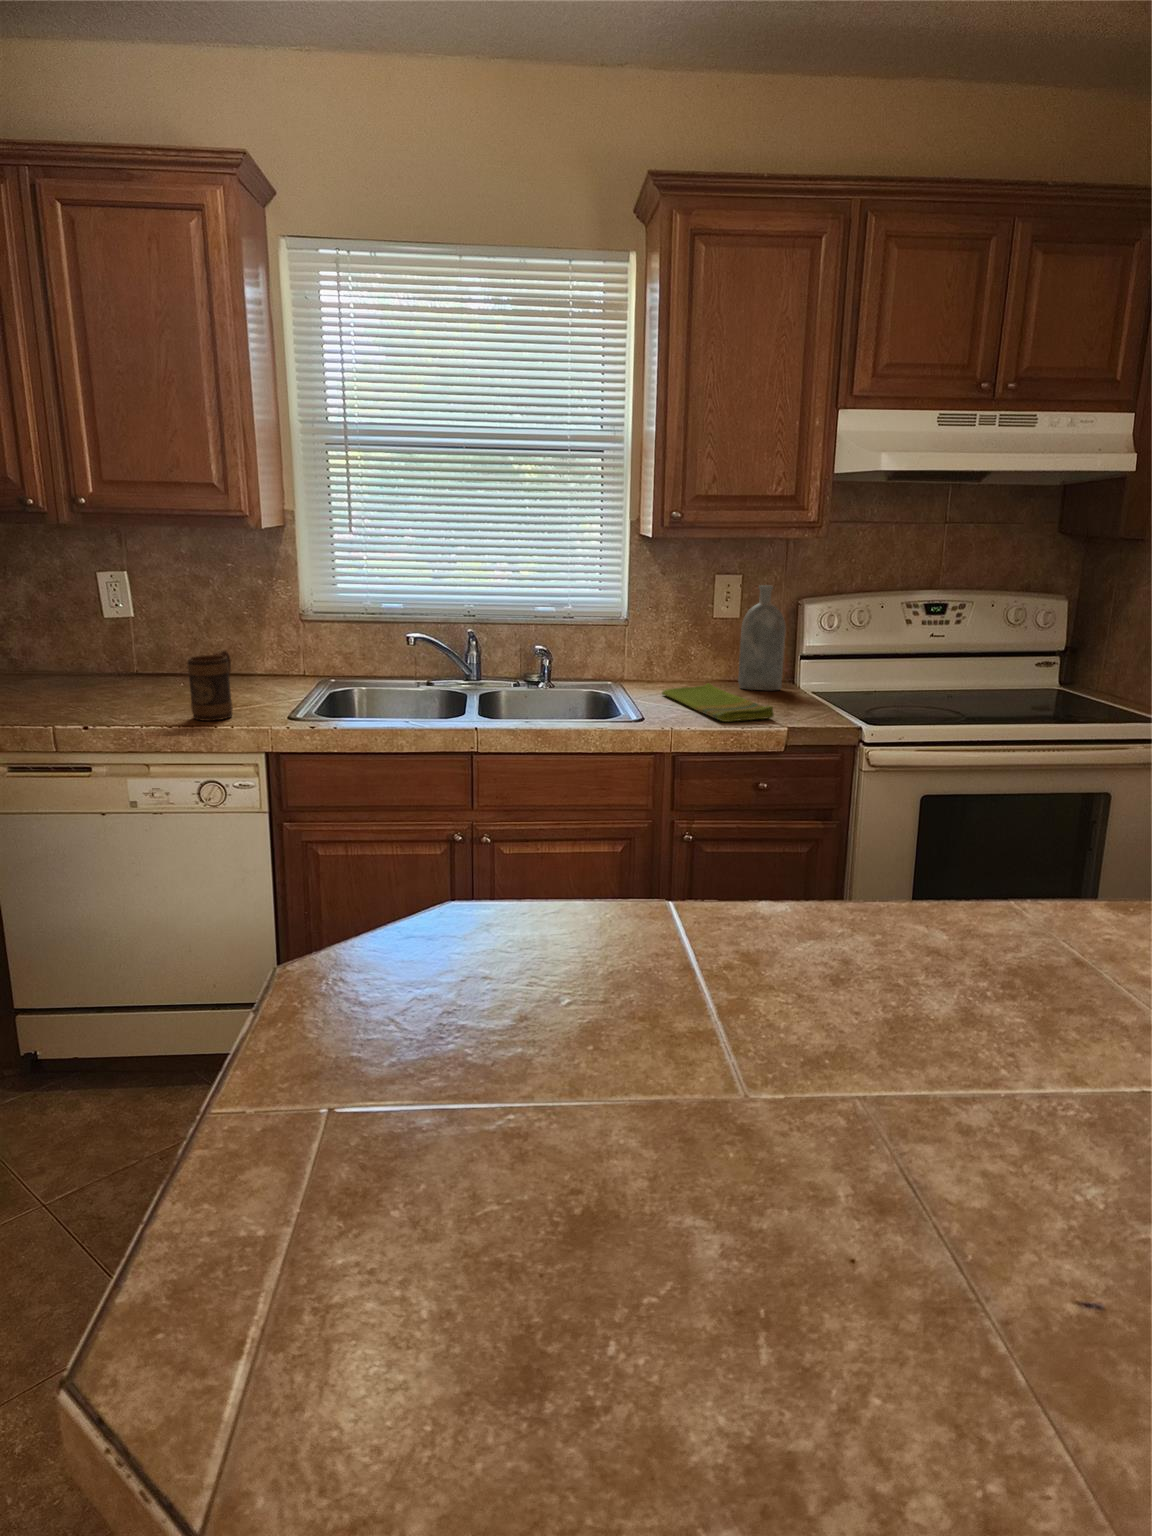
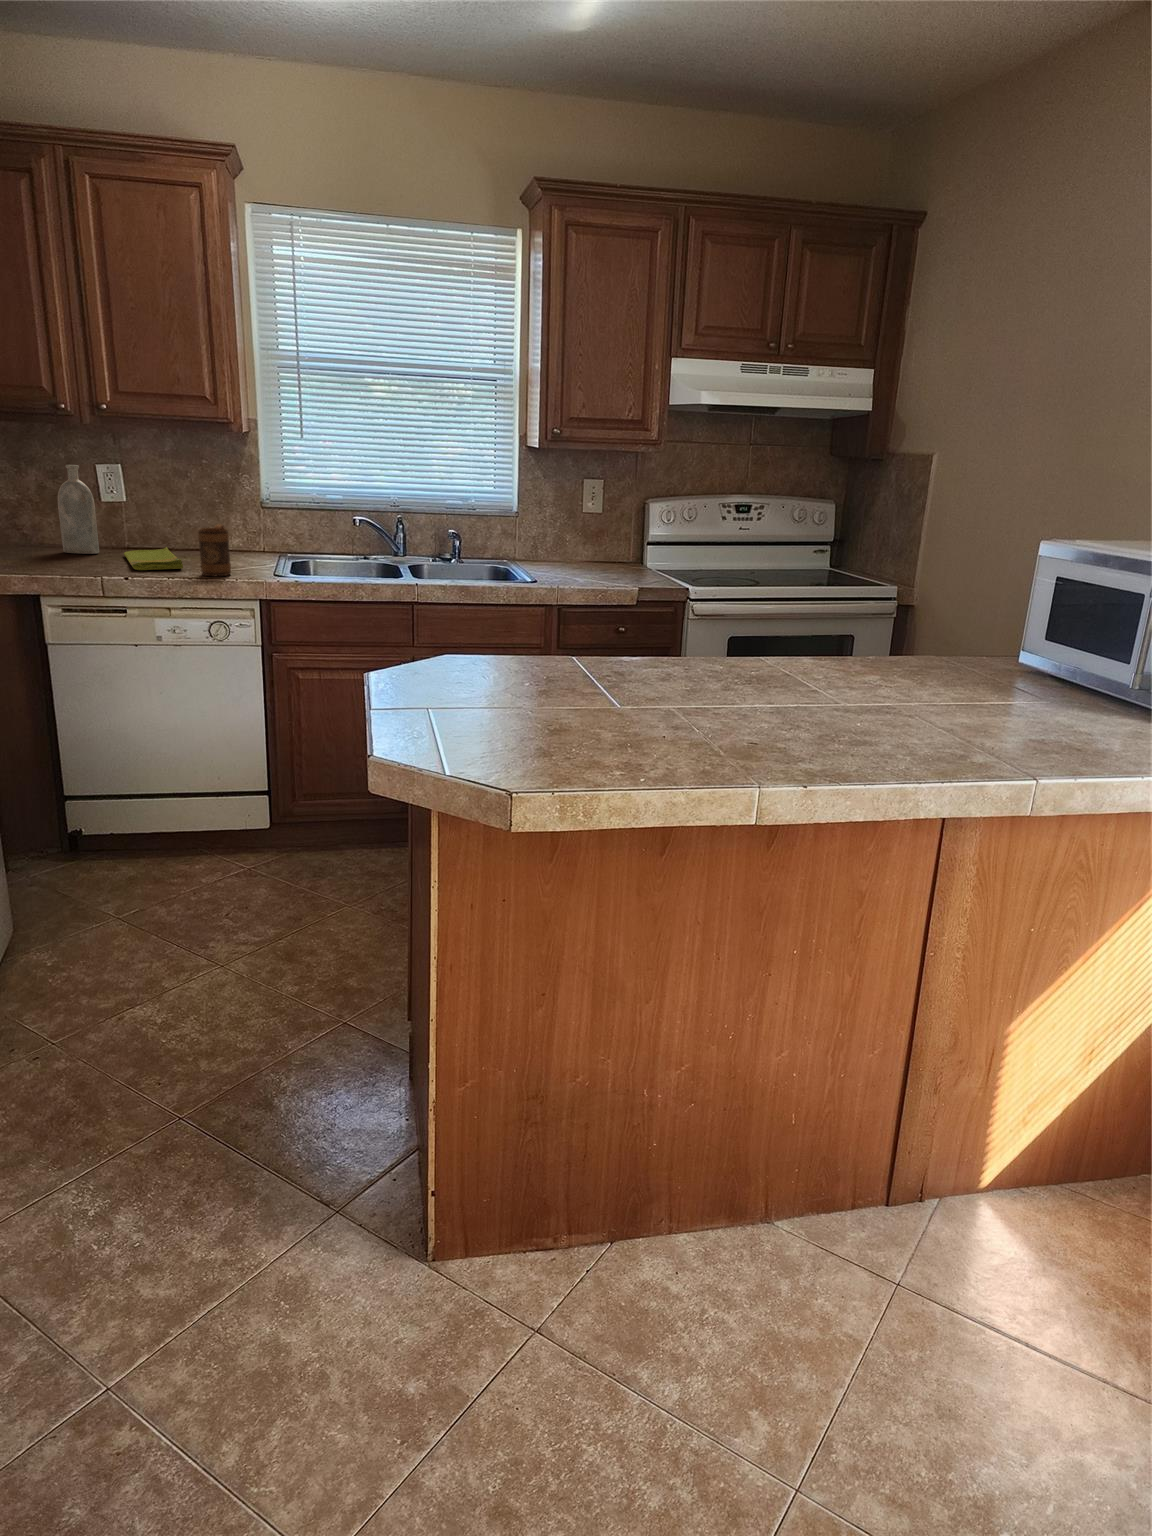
bottle: present [738,585,786,690] -> present [58,465,99,554]
dish towel: present [662,683,774,722] -> present [124,547,183,570]

